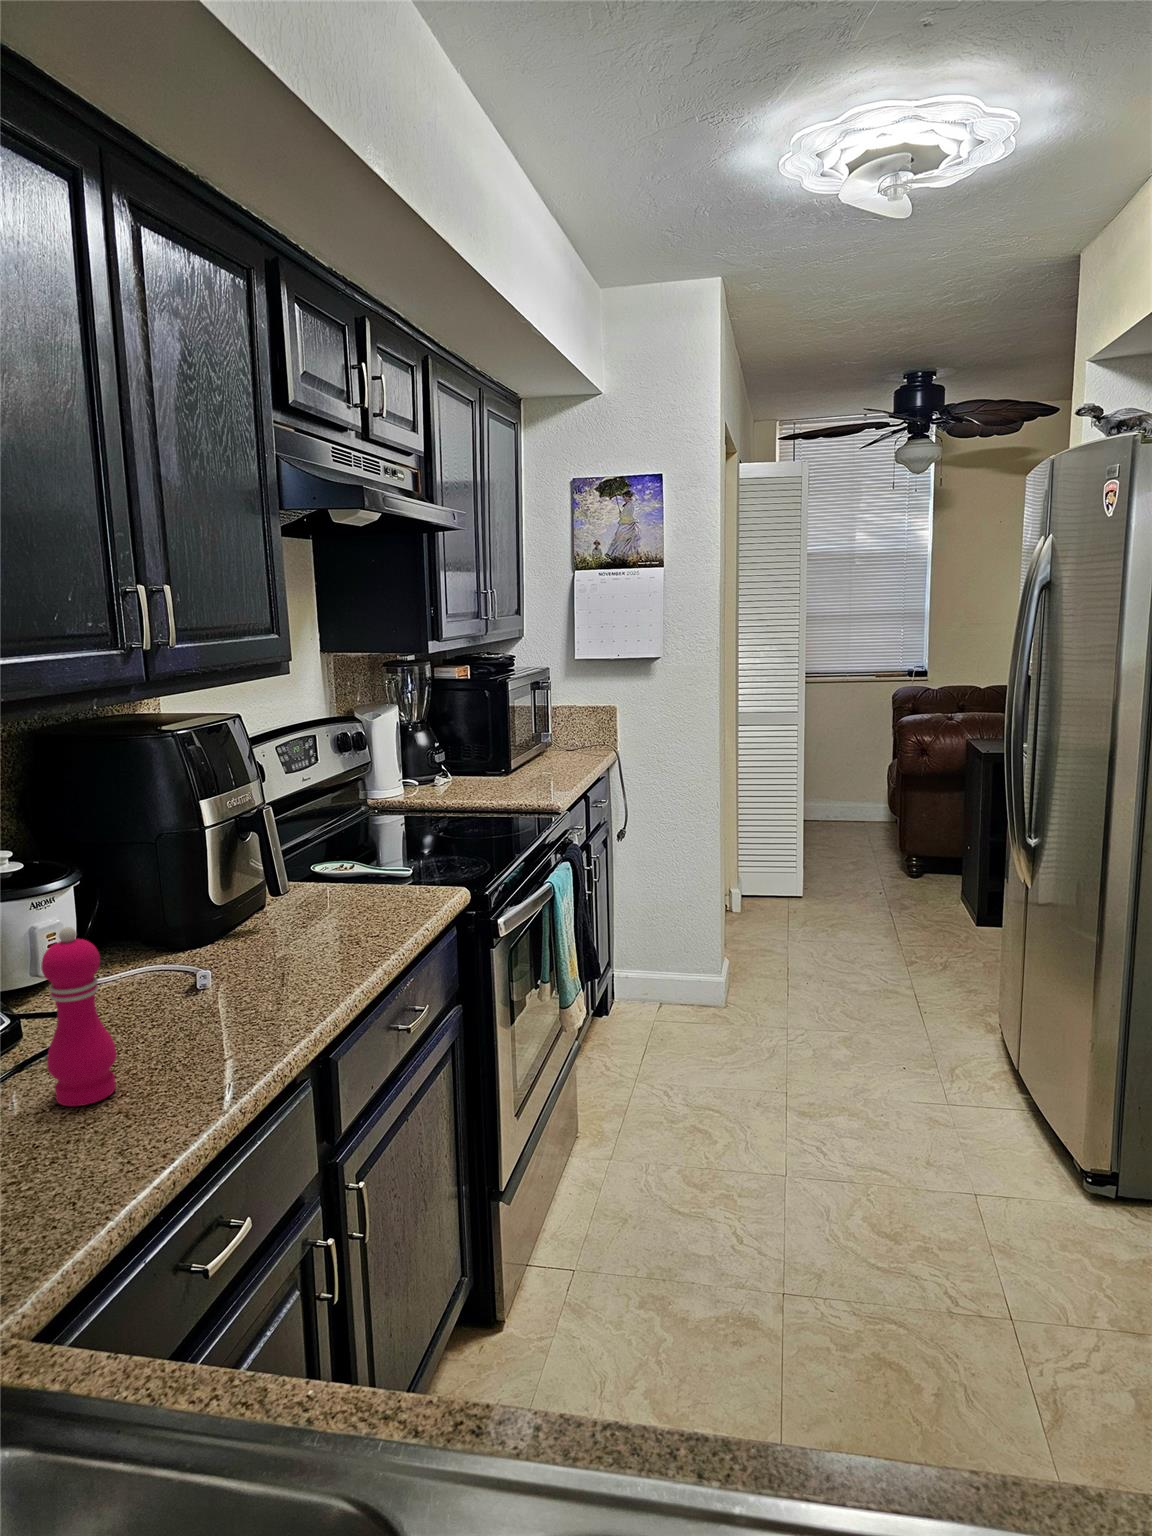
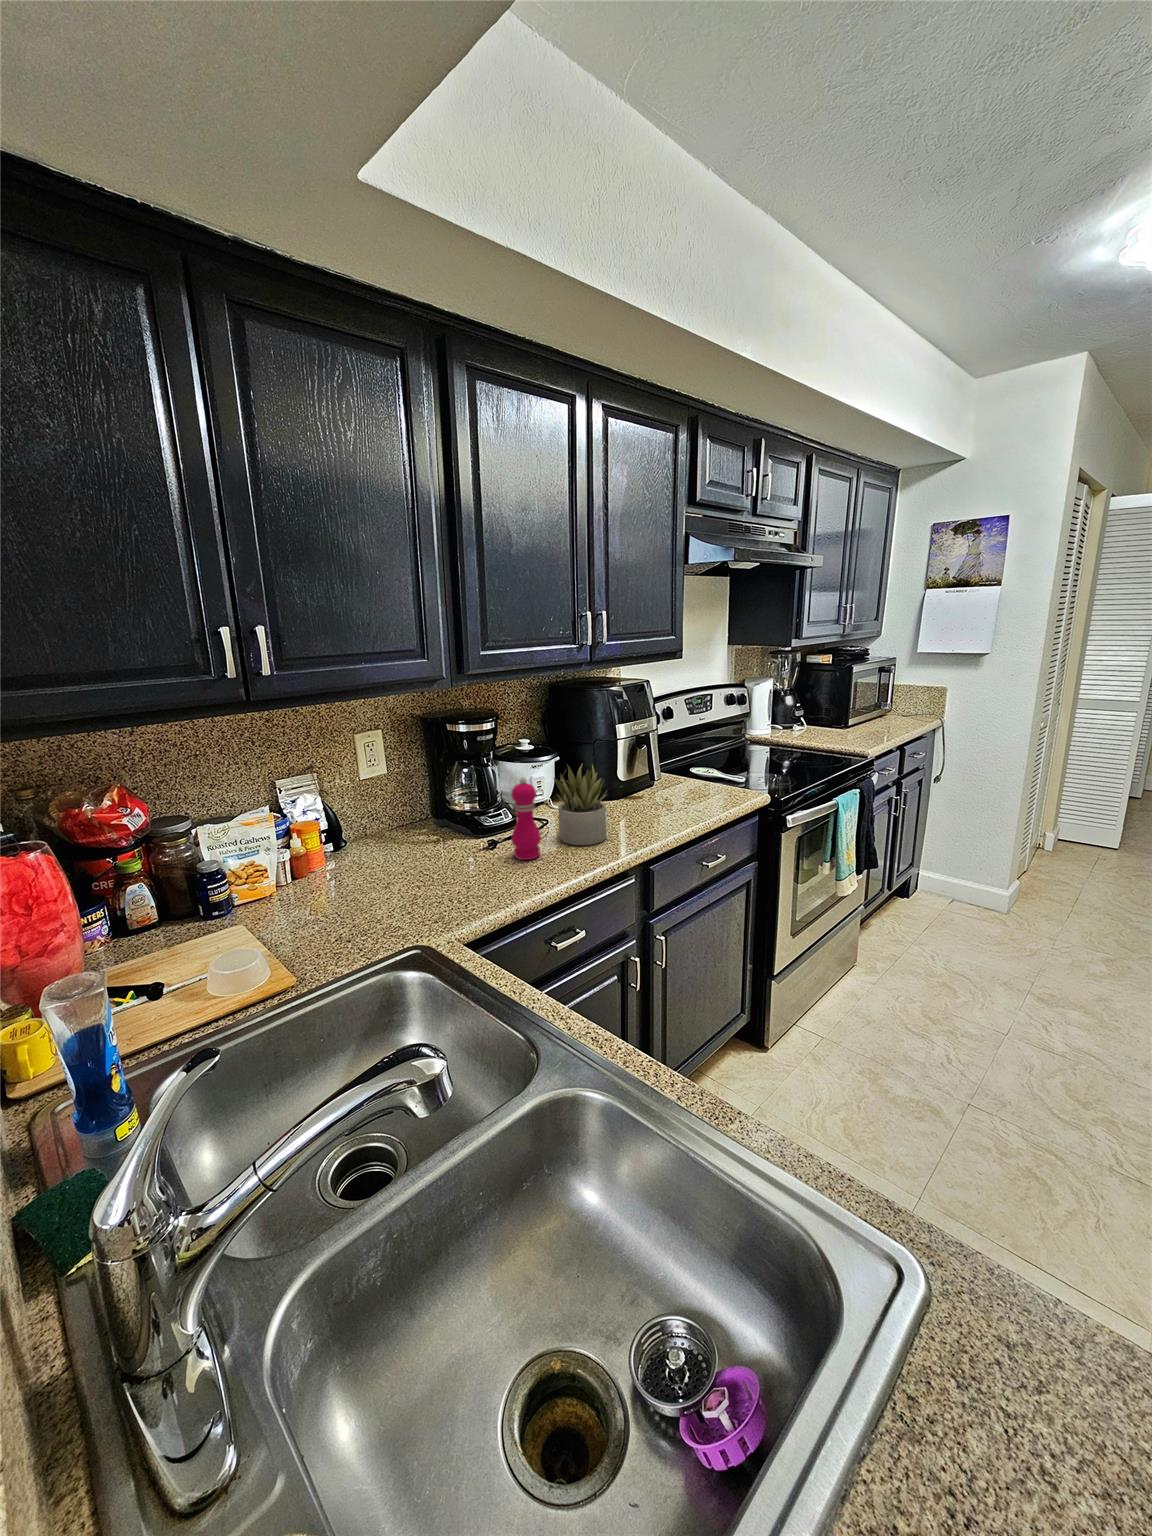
succulent plant: none [111,879,238,1049] -> present [554,764,606,845]

